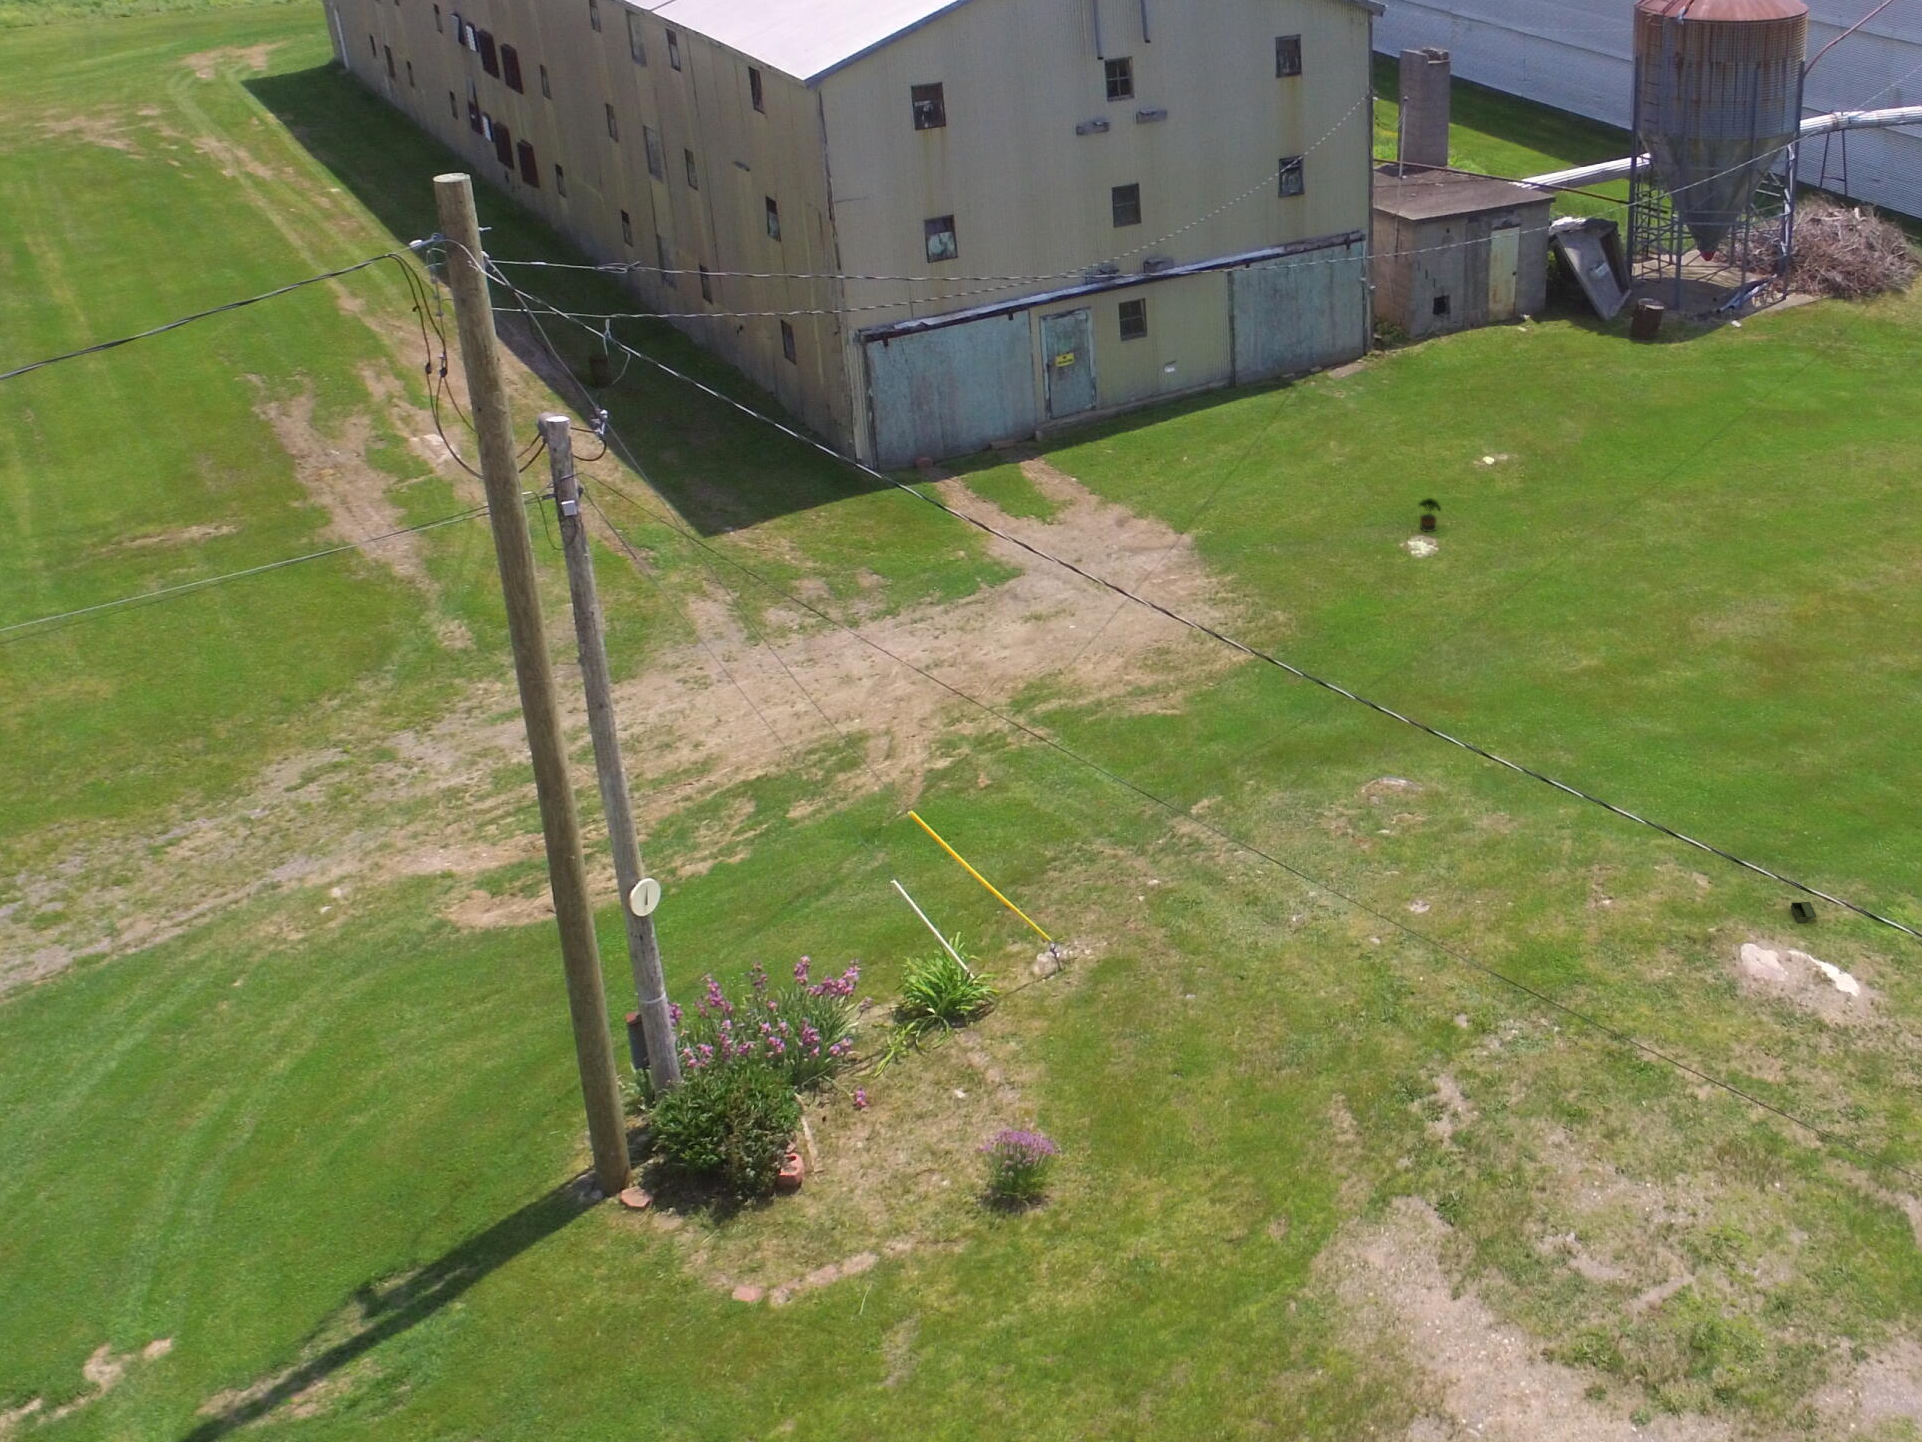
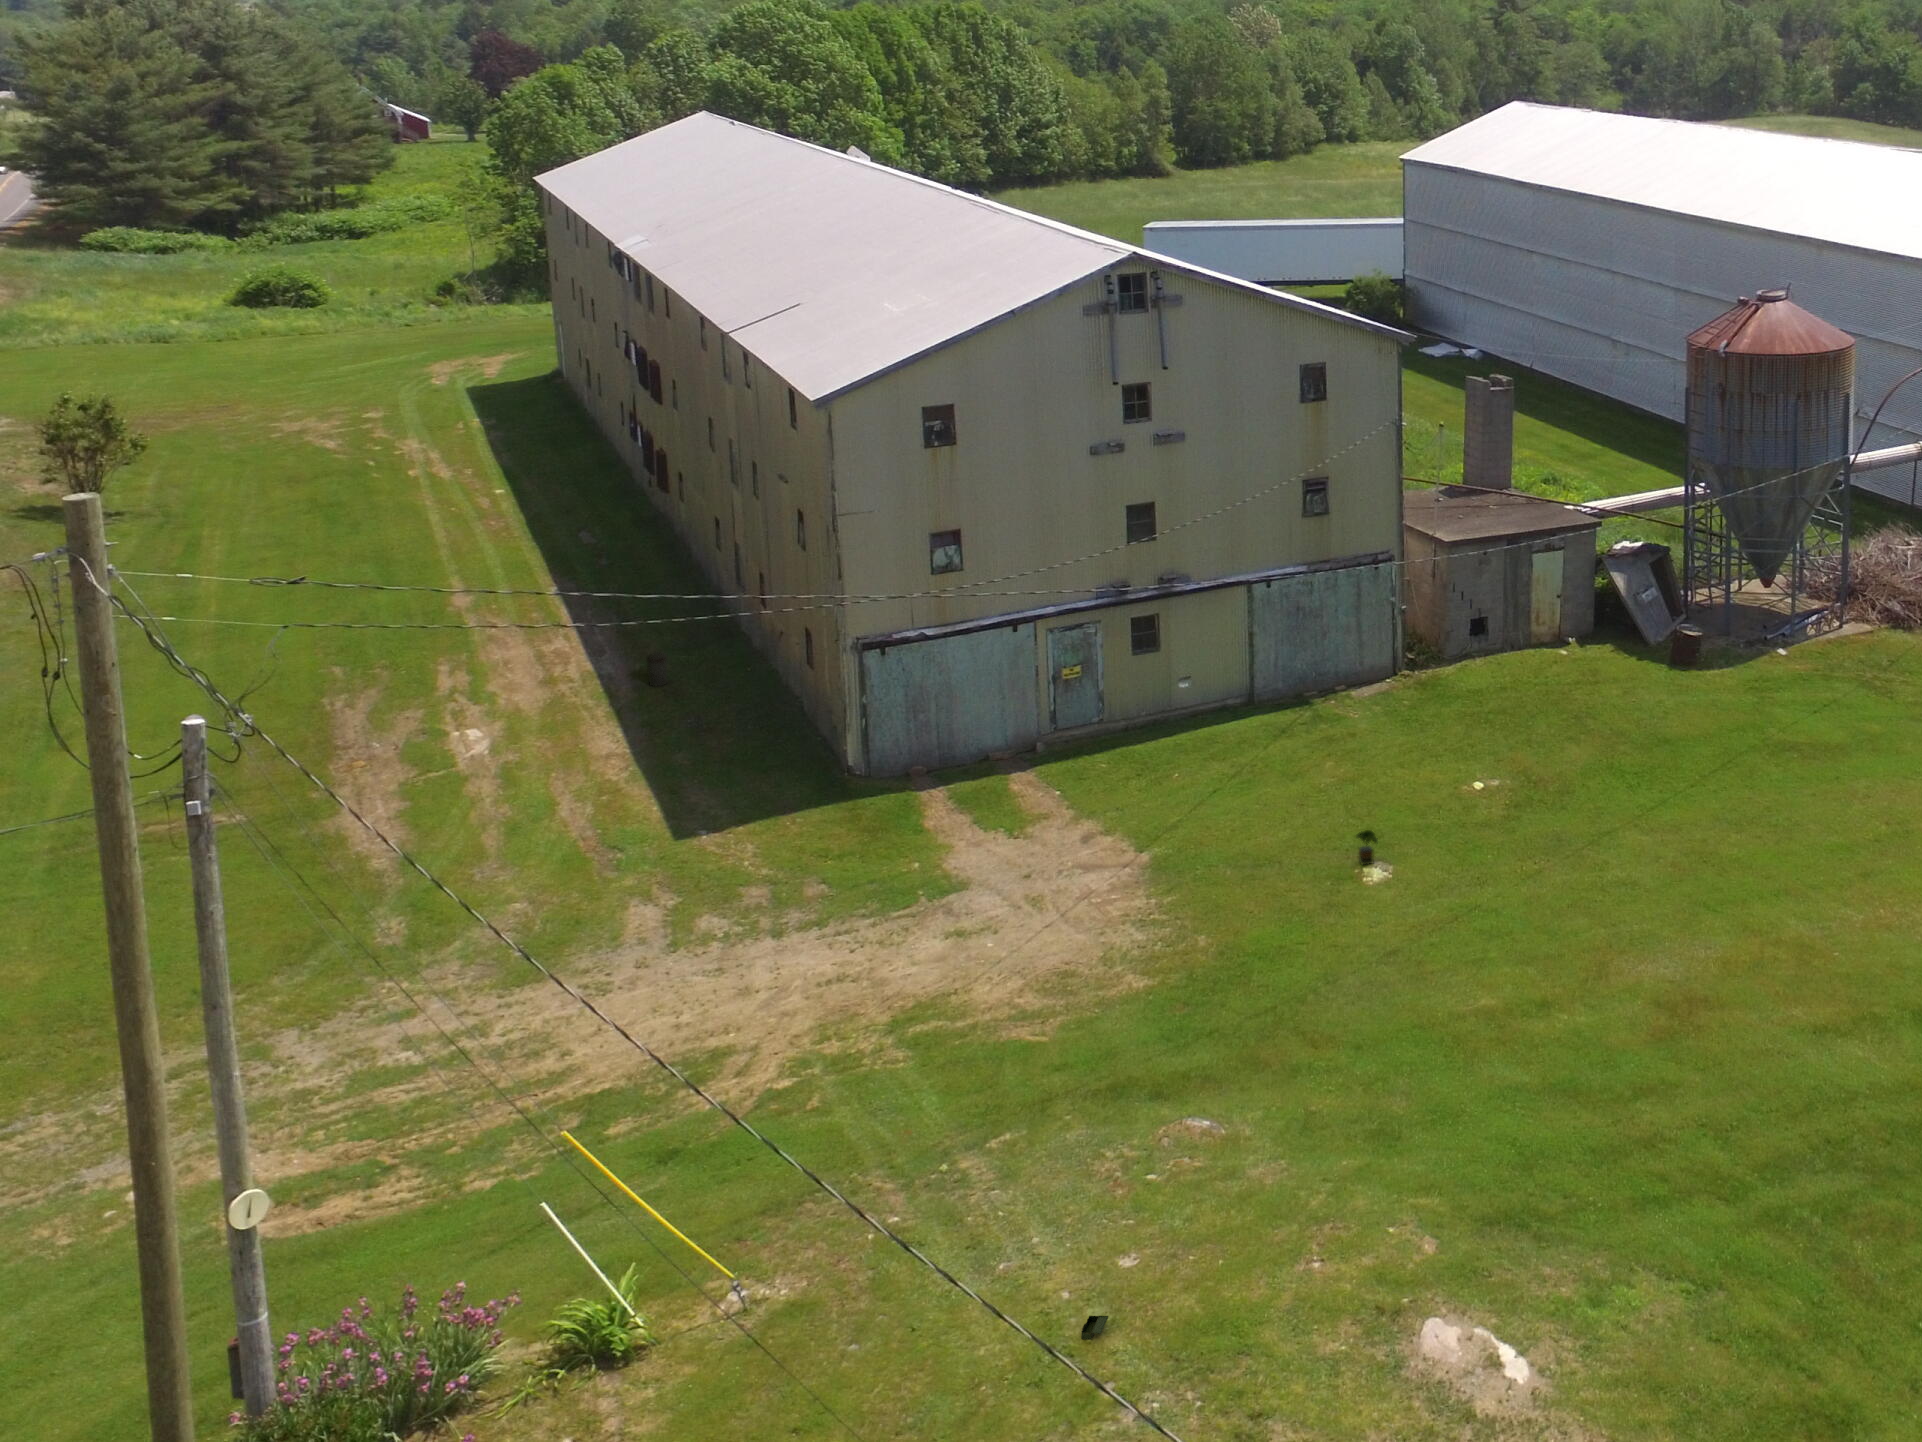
toolbox: present [1791,902,1816,923] -> present [1081,1316,1108,1340]

